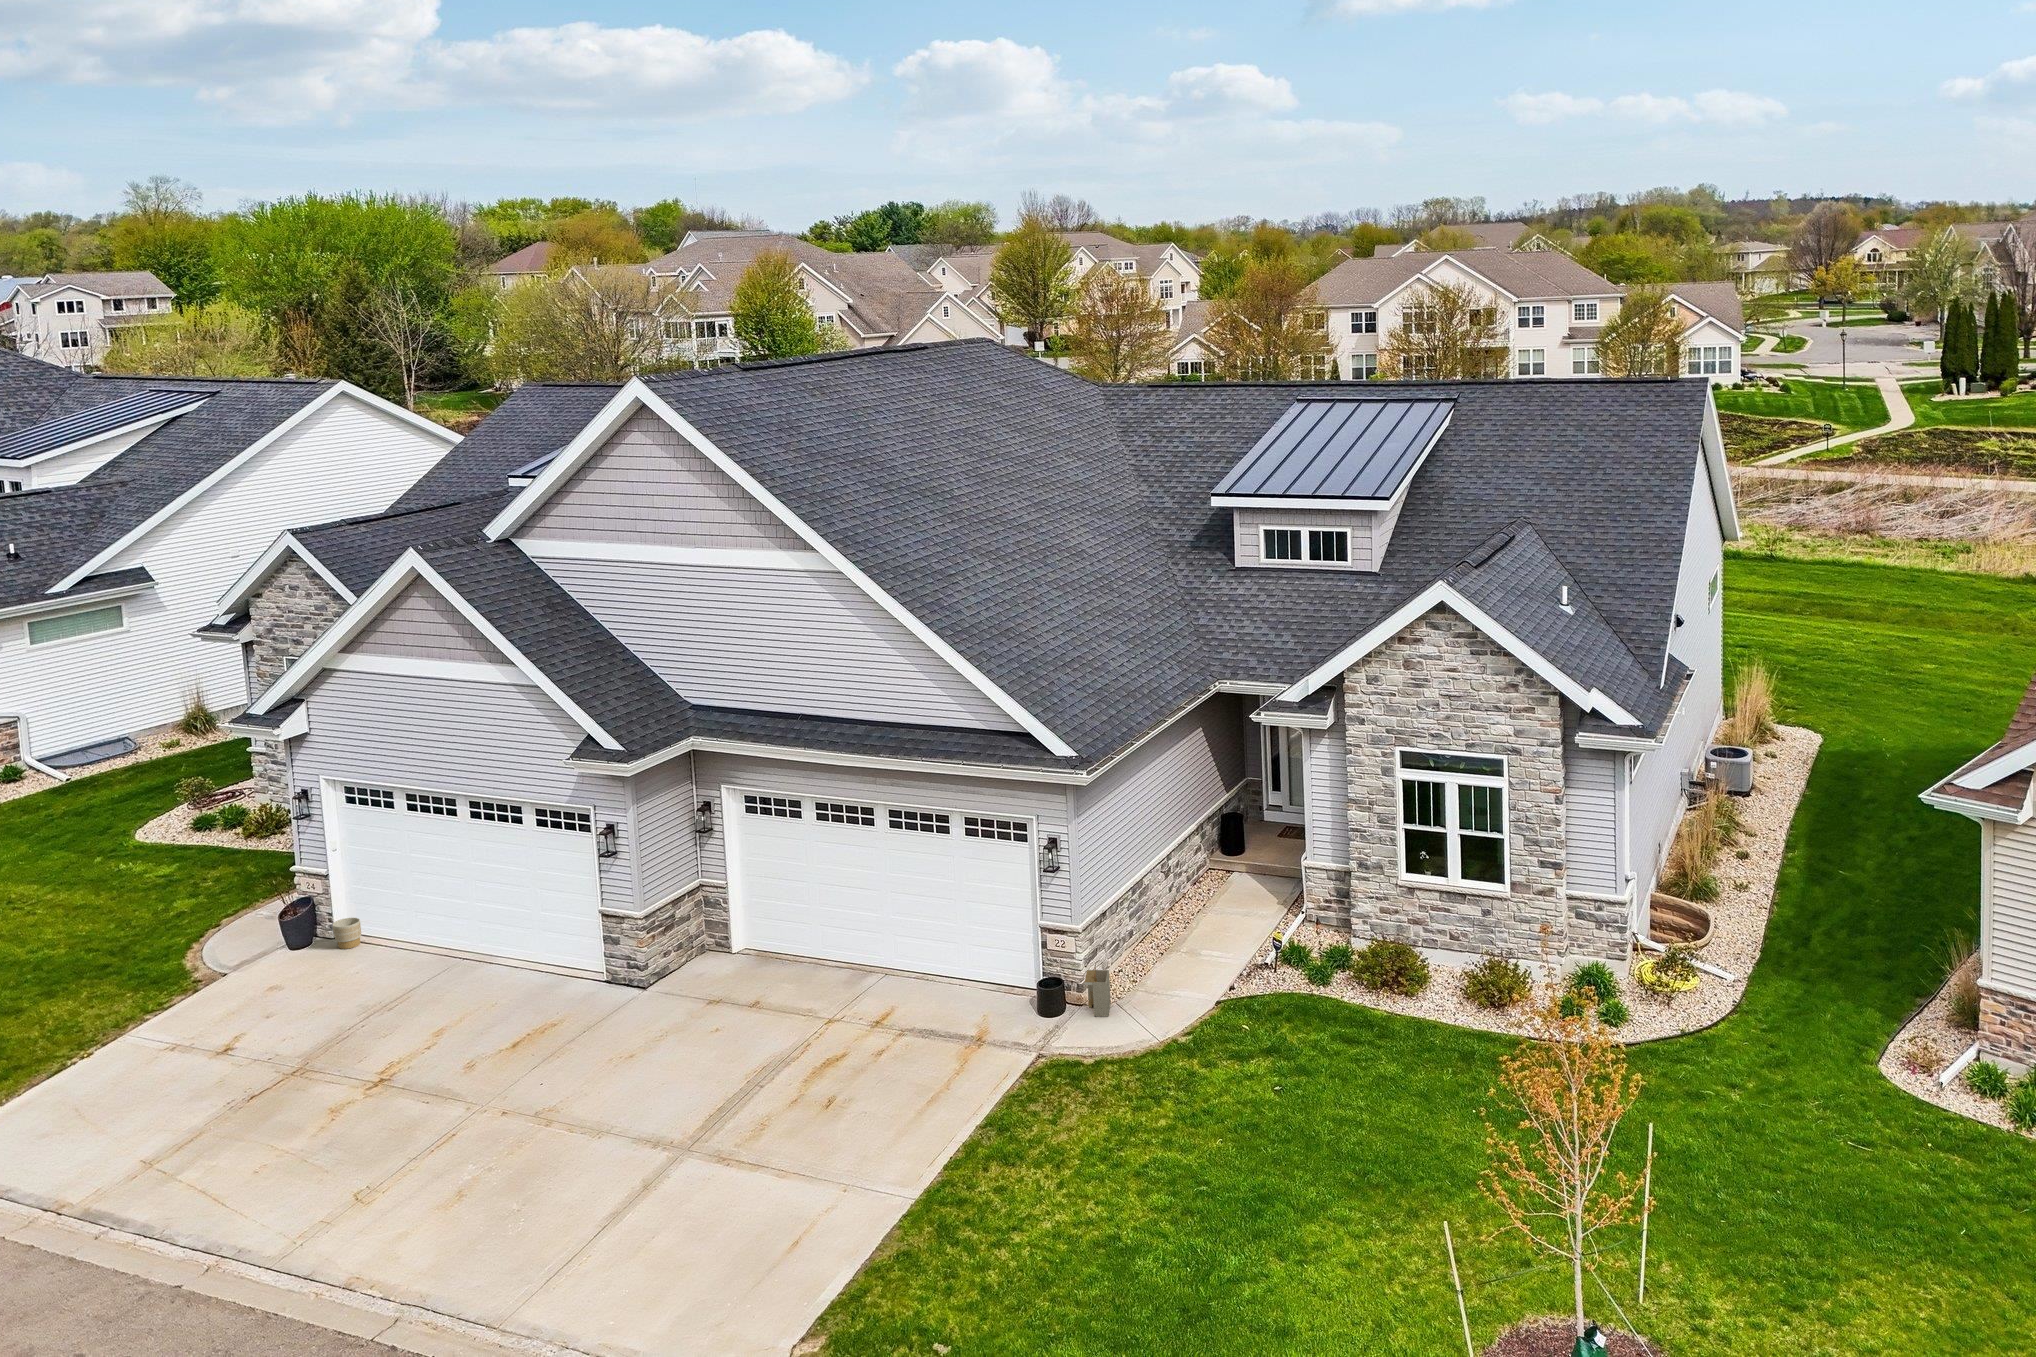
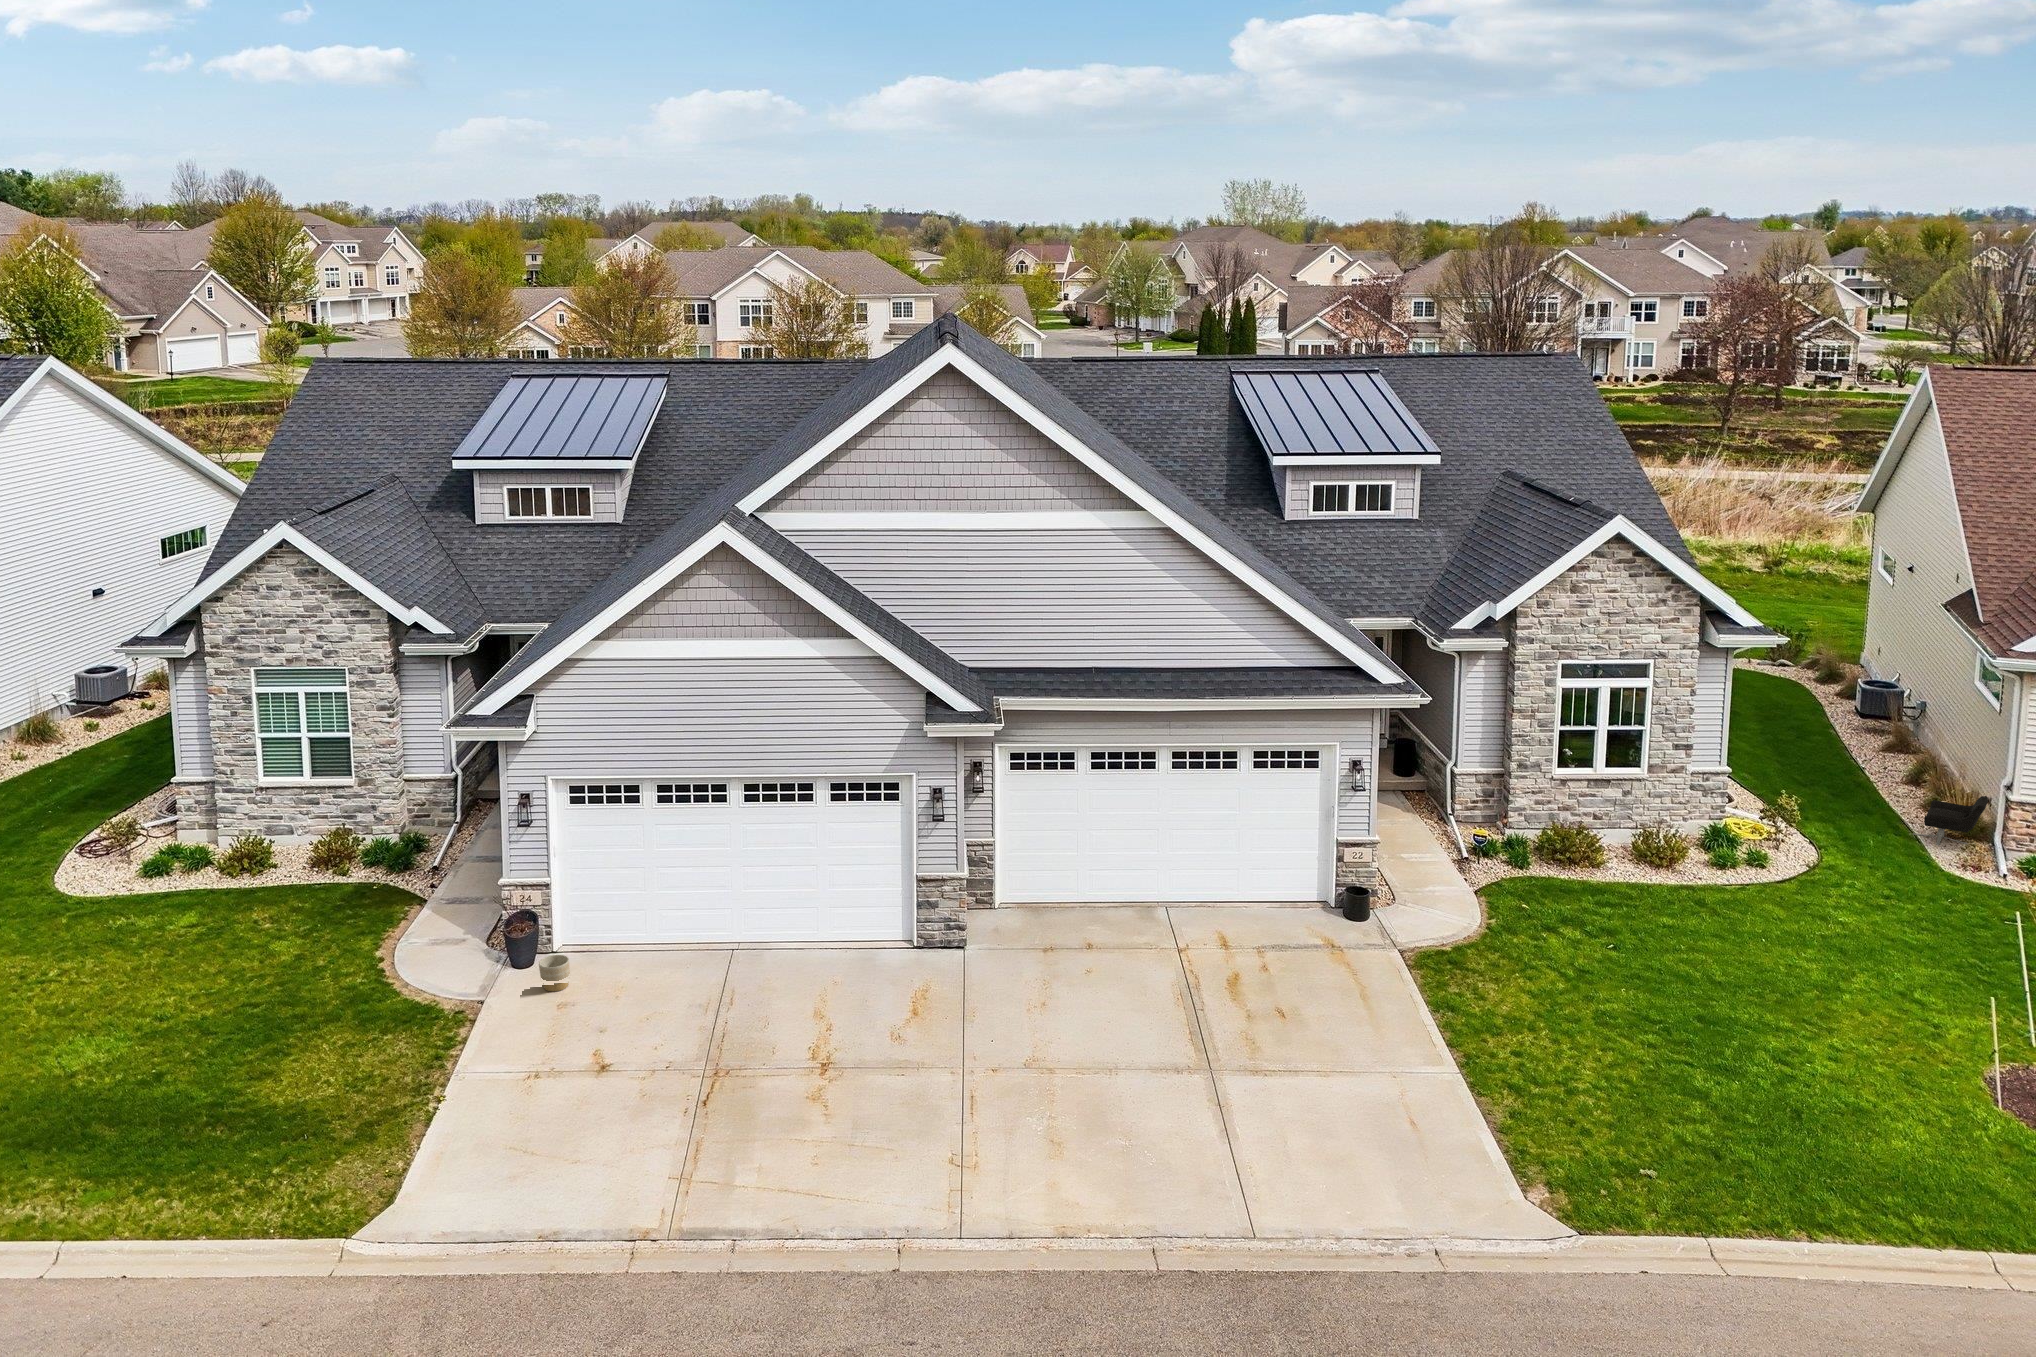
storage bin: present [1085,967,1111,1017] -> none [1381,882,1416,926]
lounge chair: none [1875,978,1976,1041] -> present [1914,796,1988,846]

